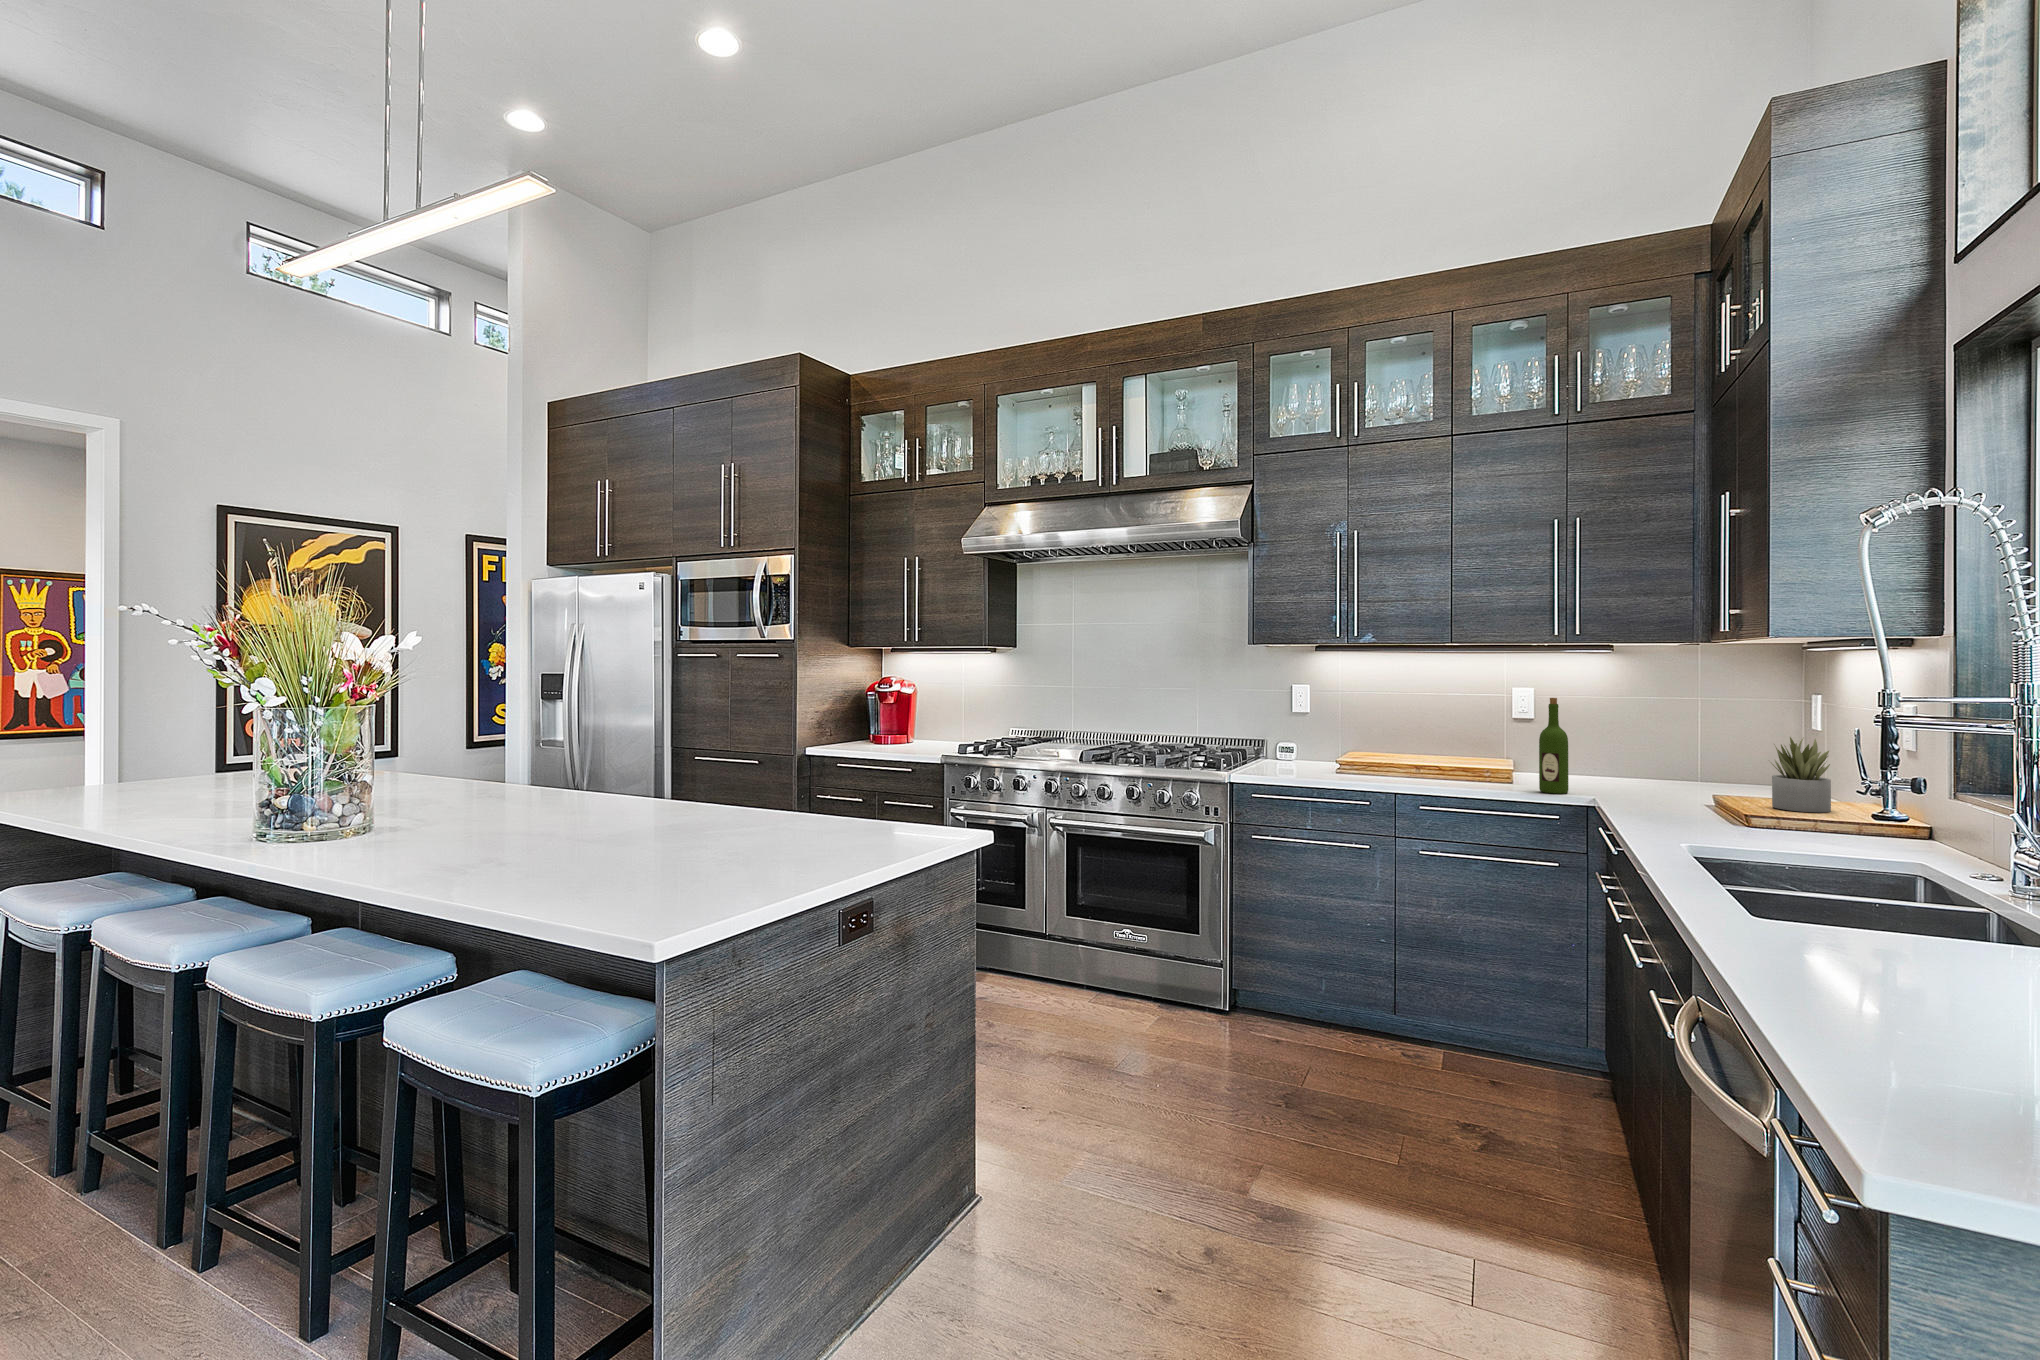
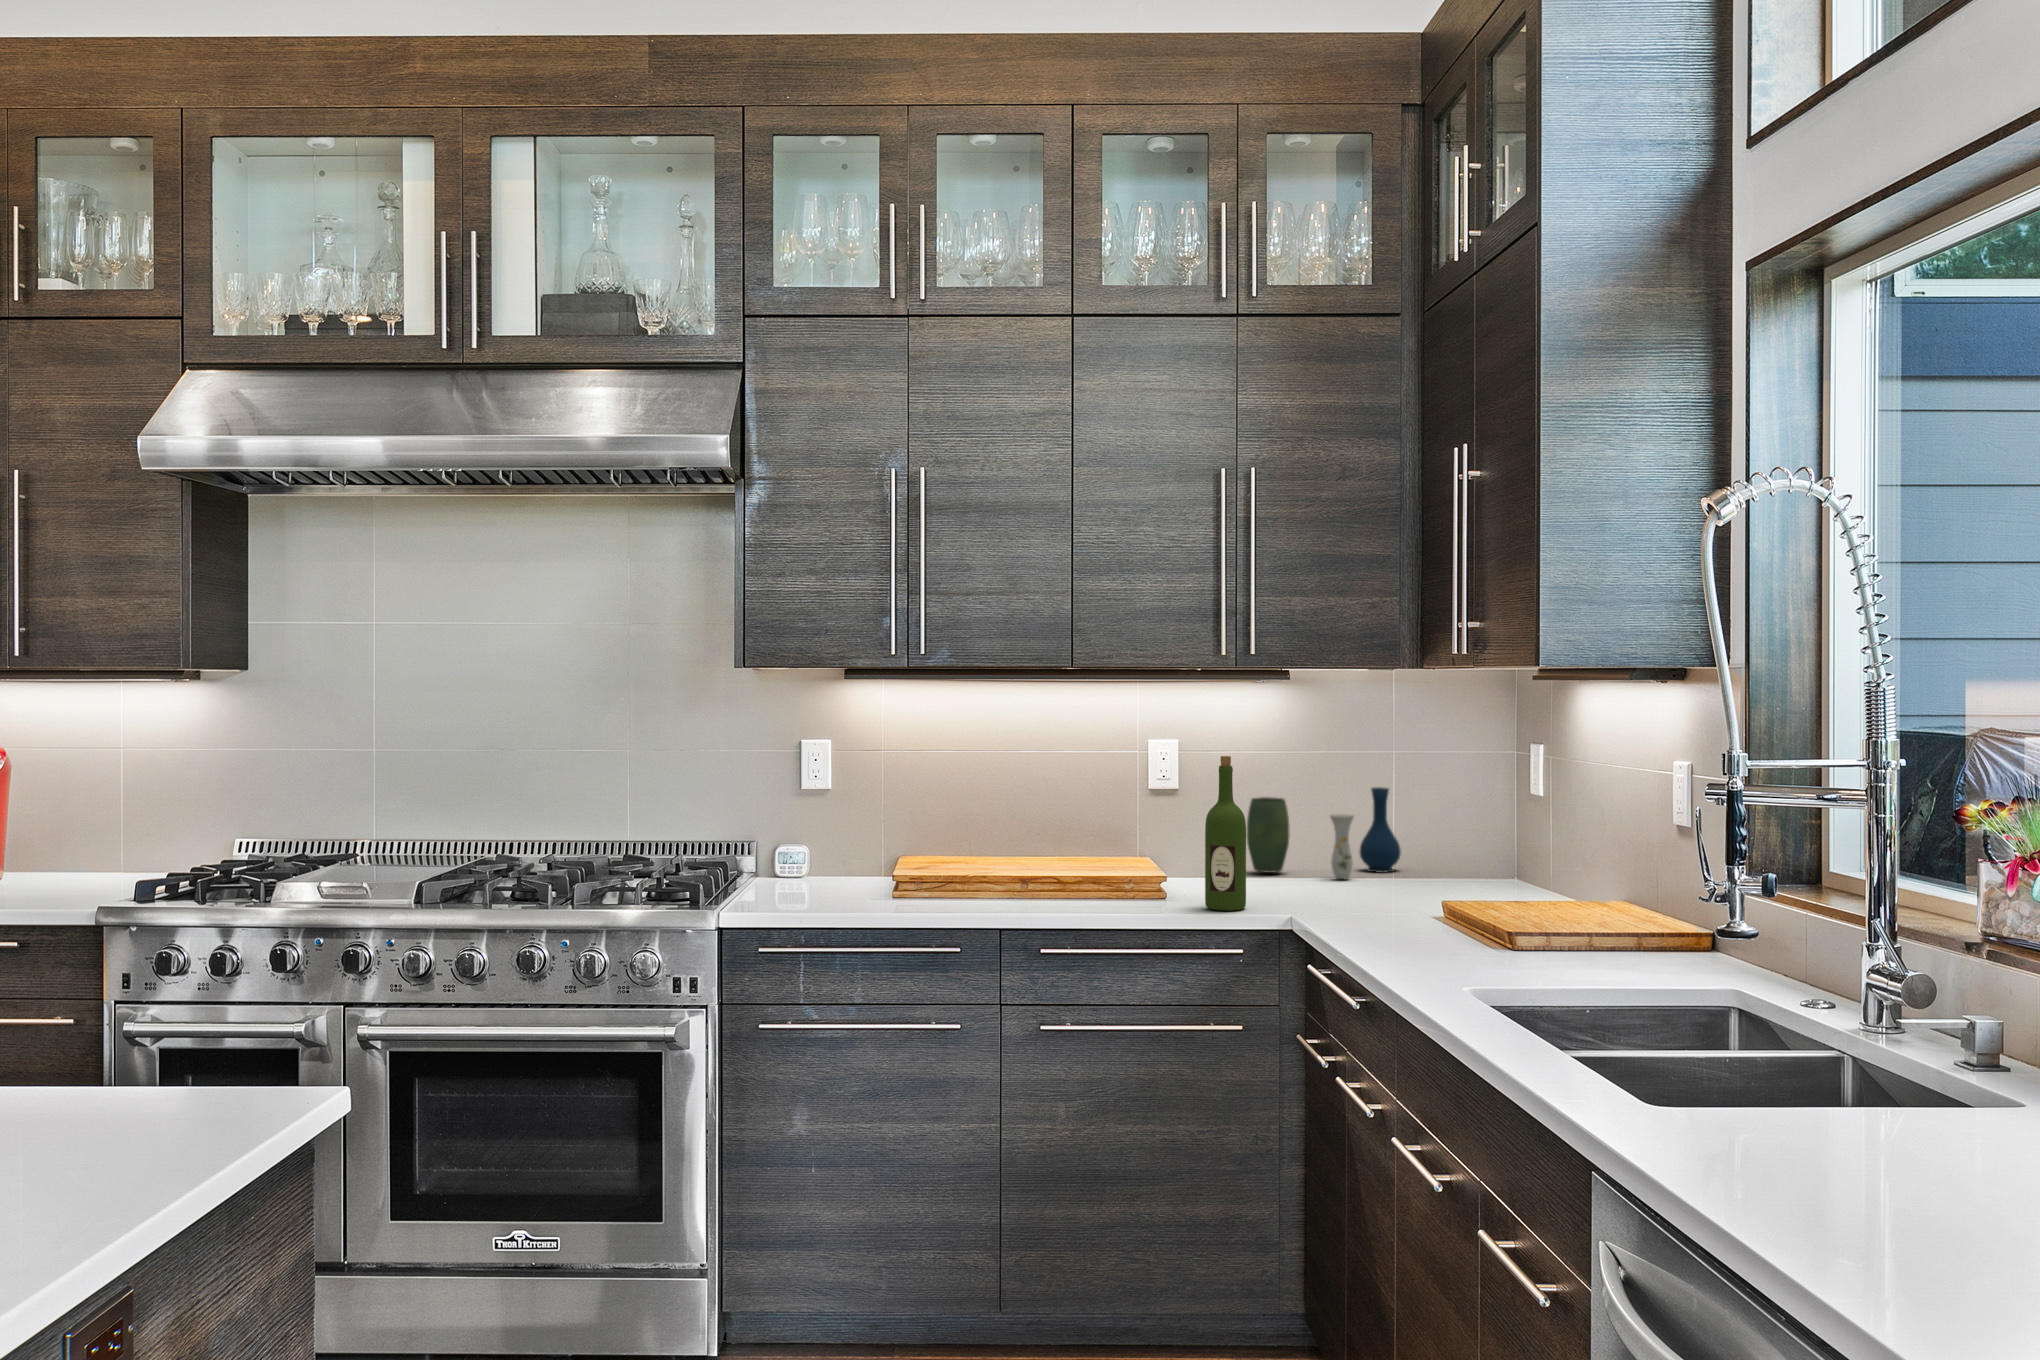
vase: none [1588,726,1708,783] -> present [1247,787,1401,879]
succulent plant: present [1771,737,1831,812] -> none [1506,807,1582,918]

